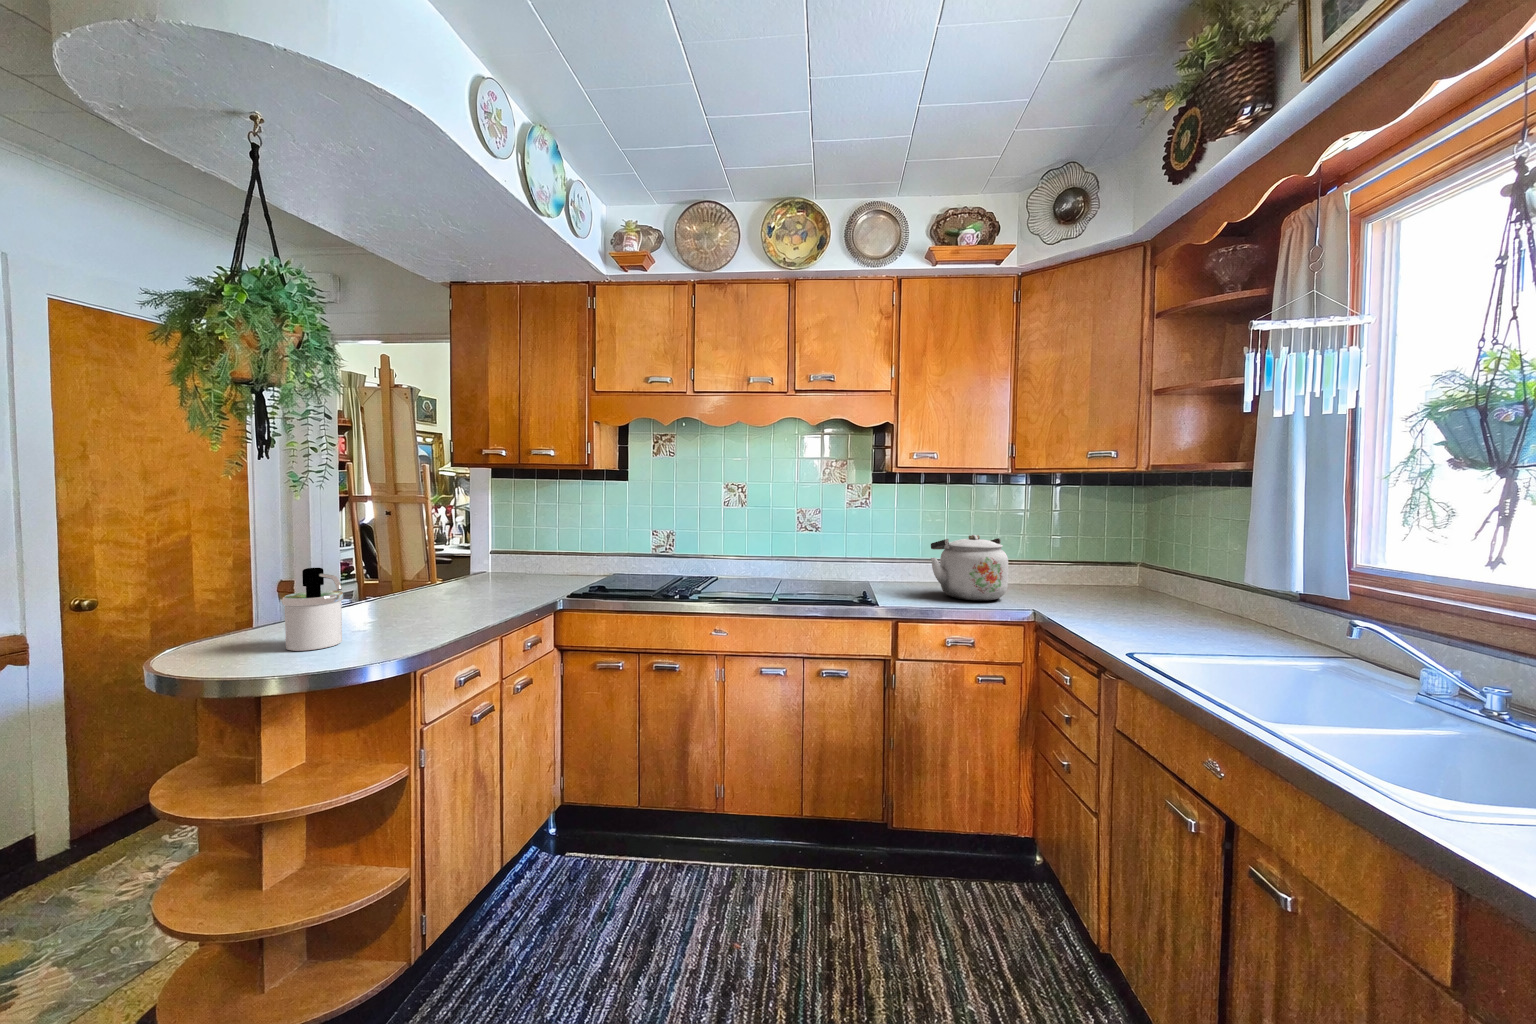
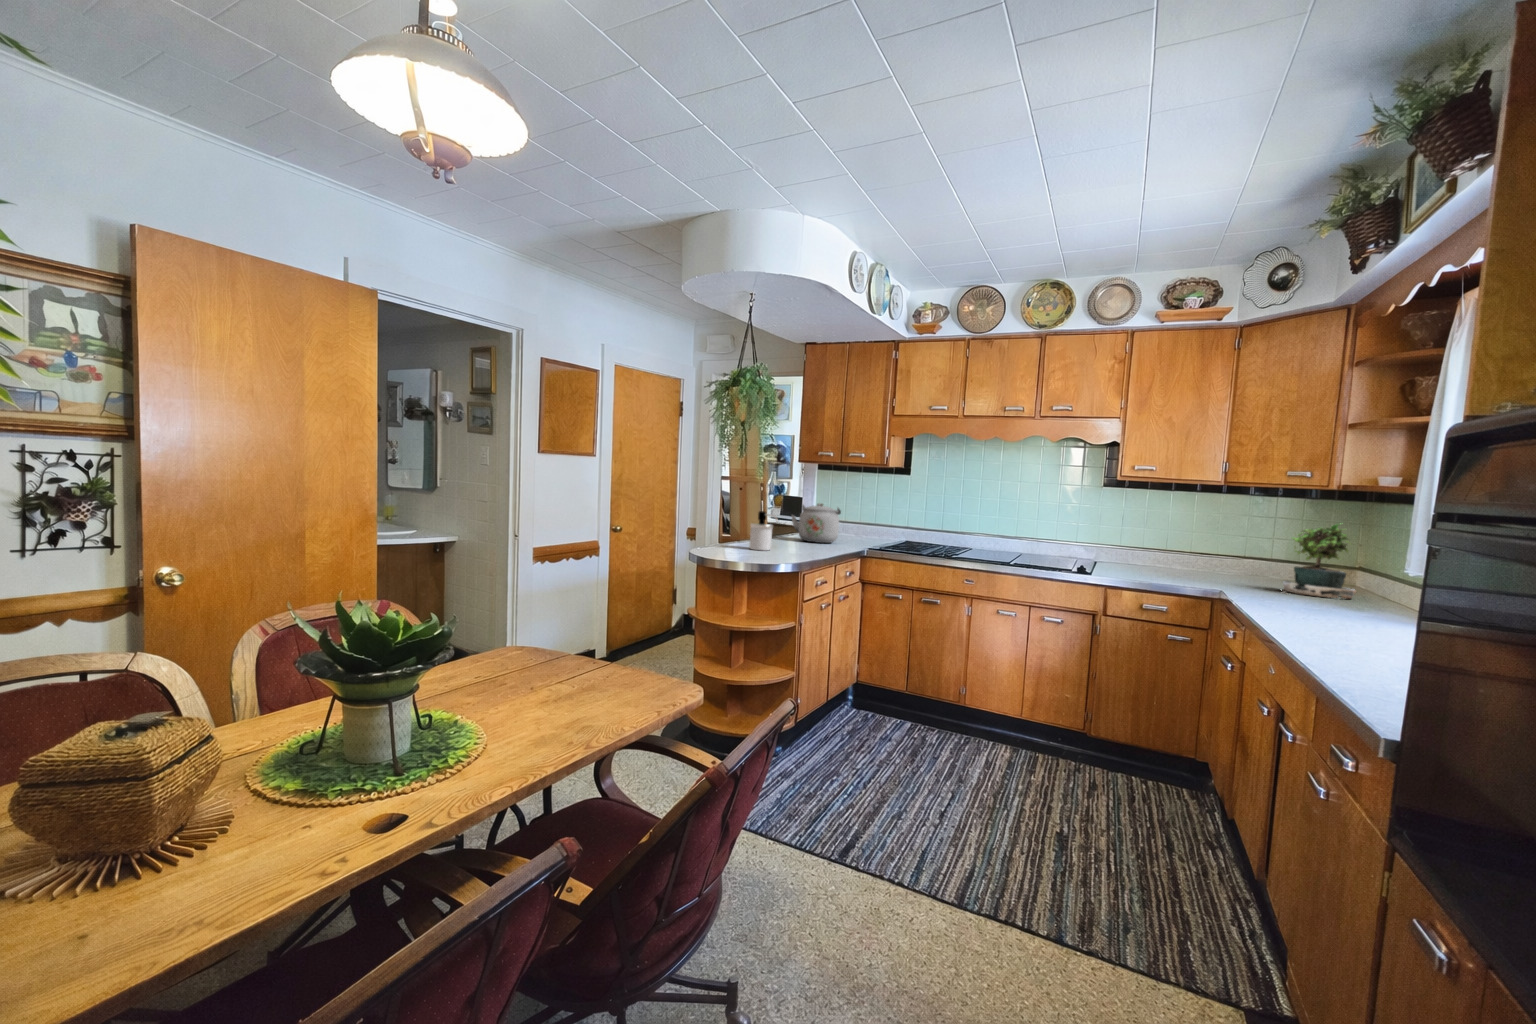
potted plant: none [1079,511,1157,605] -> present [1283,524,1356,599]
kettle: present [931,535,1008,601] -> present [792,503,841,543]

